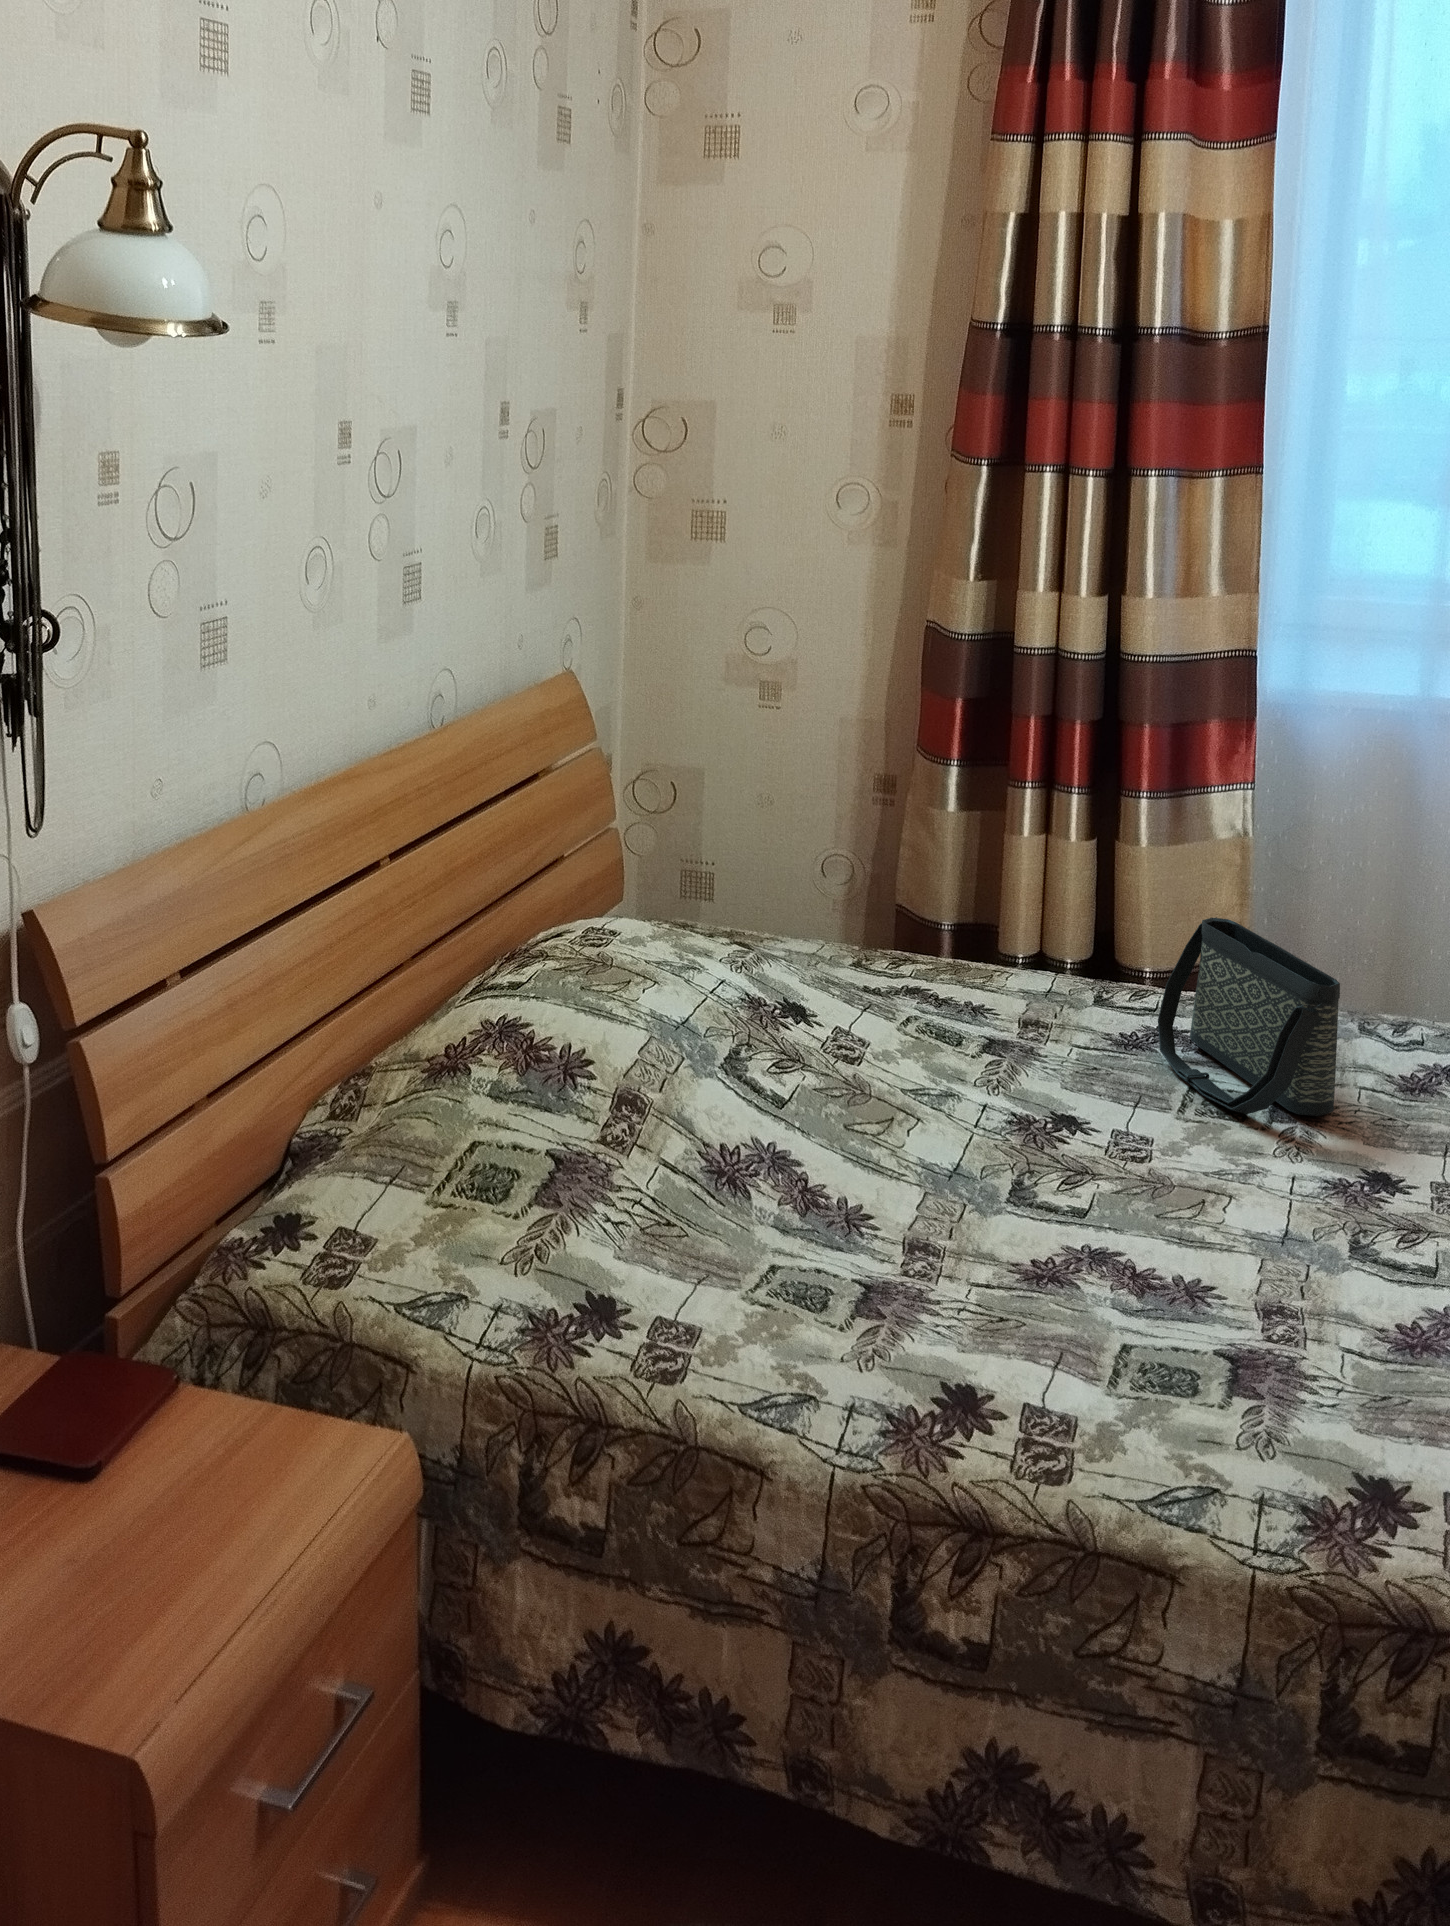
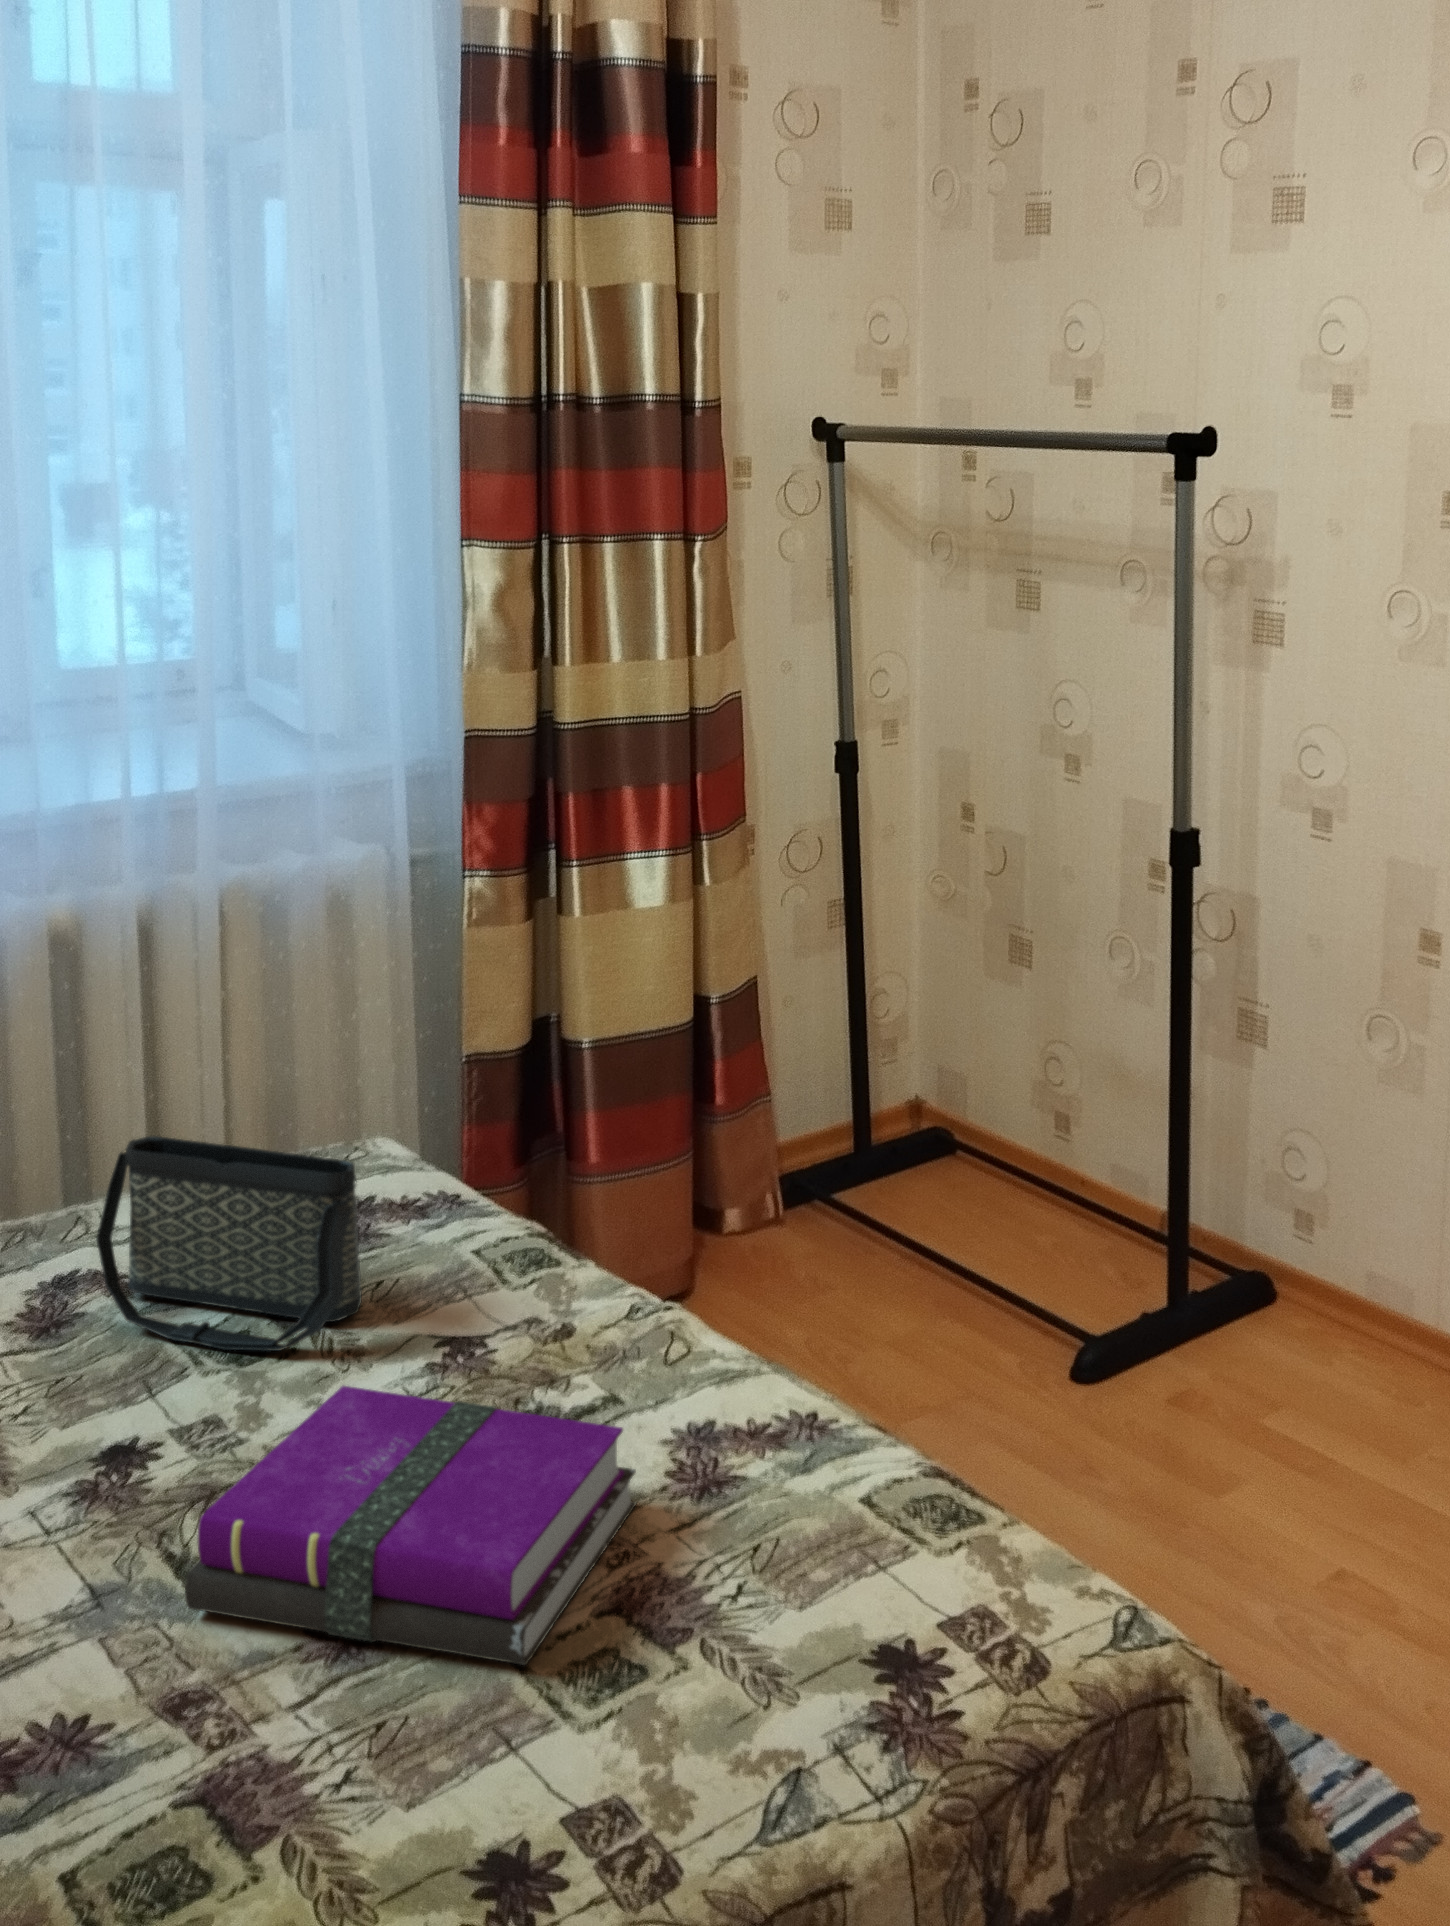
notebook: none [982,1119,1347,1333] -> present [185,1386,637,1665]

